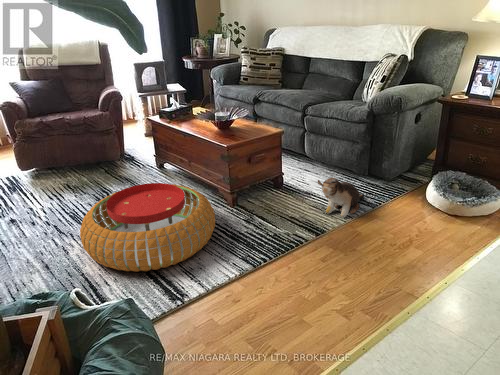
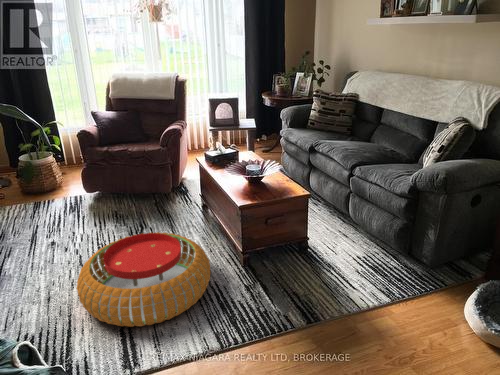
plush toy: present [318,178,364,217] -> none [320,261,388,306]

